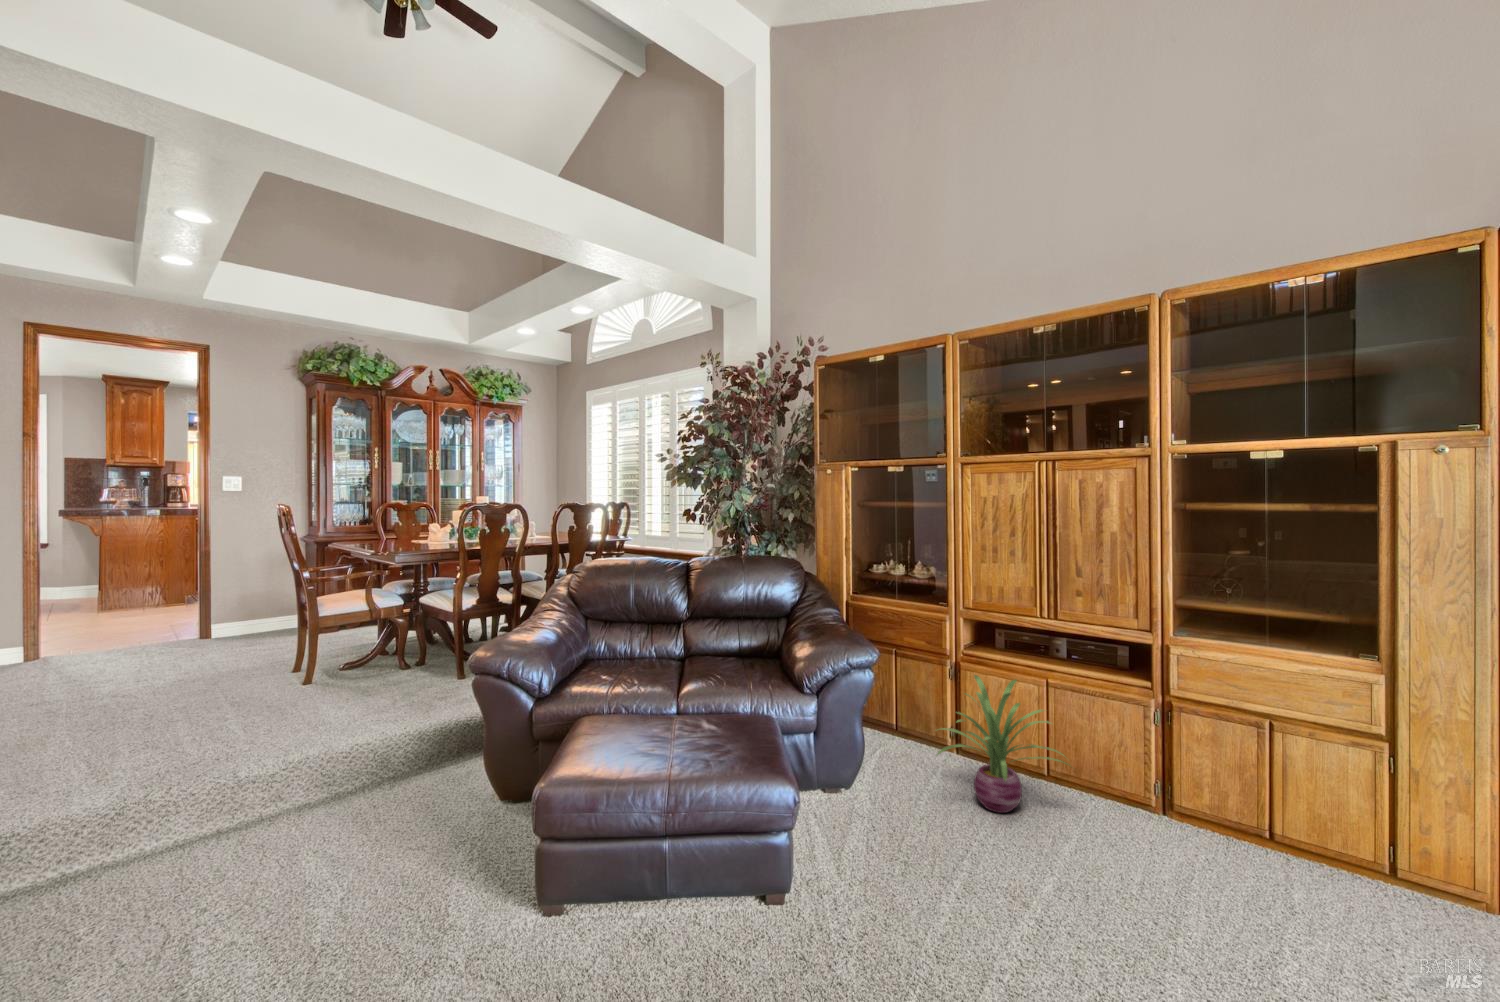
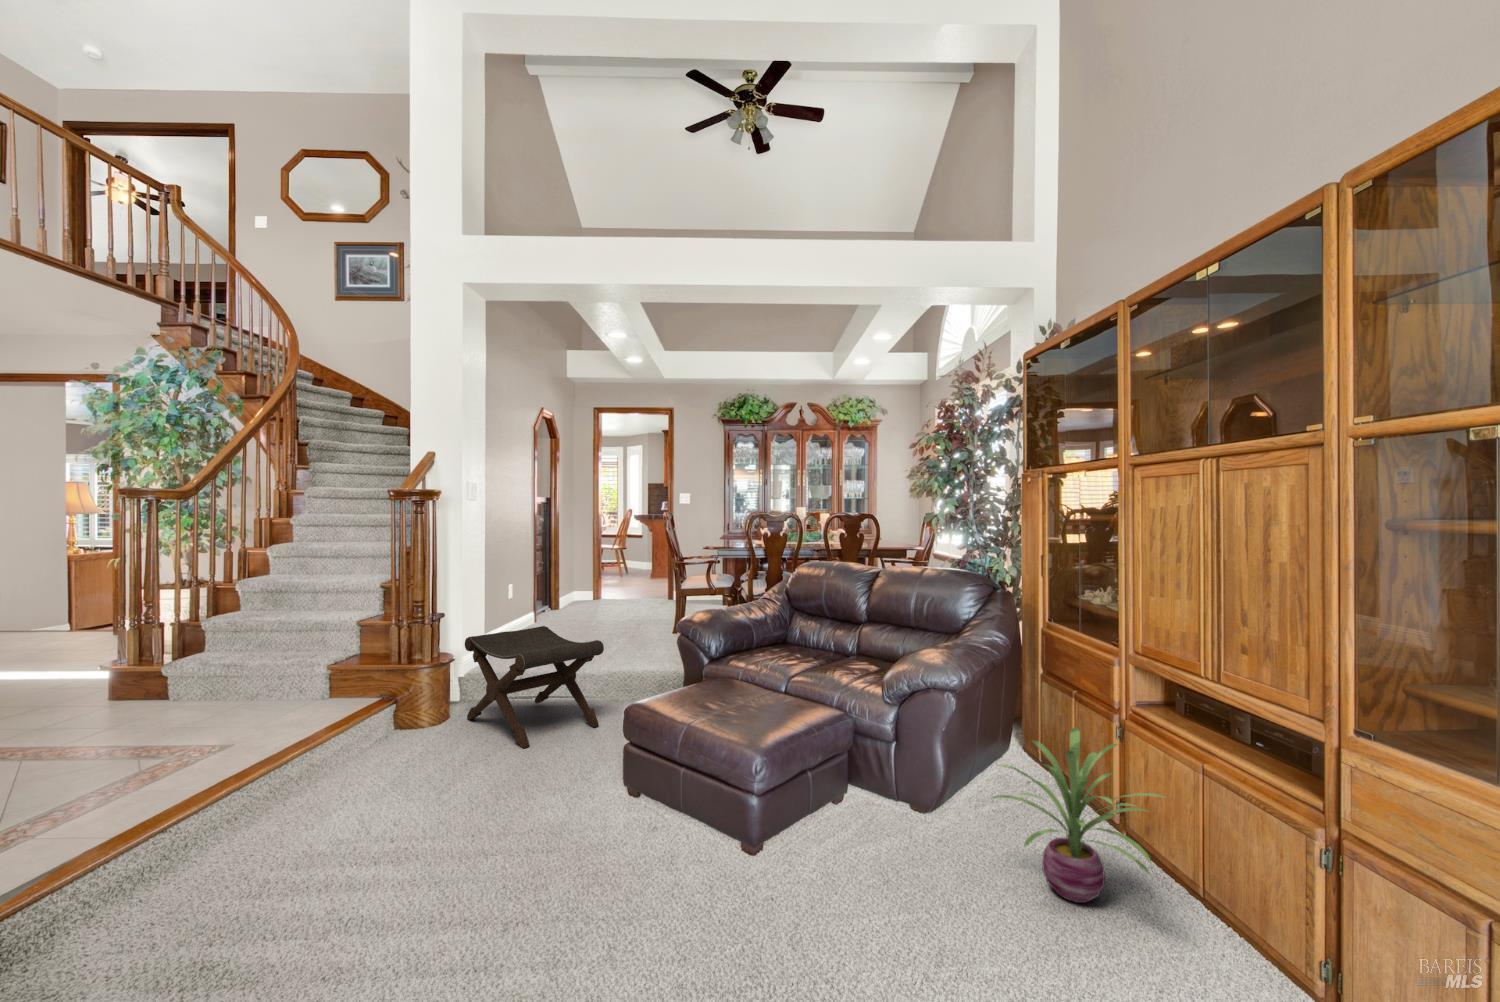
footstool: none [63,714,380,934] -> present [465,626,604,748]

